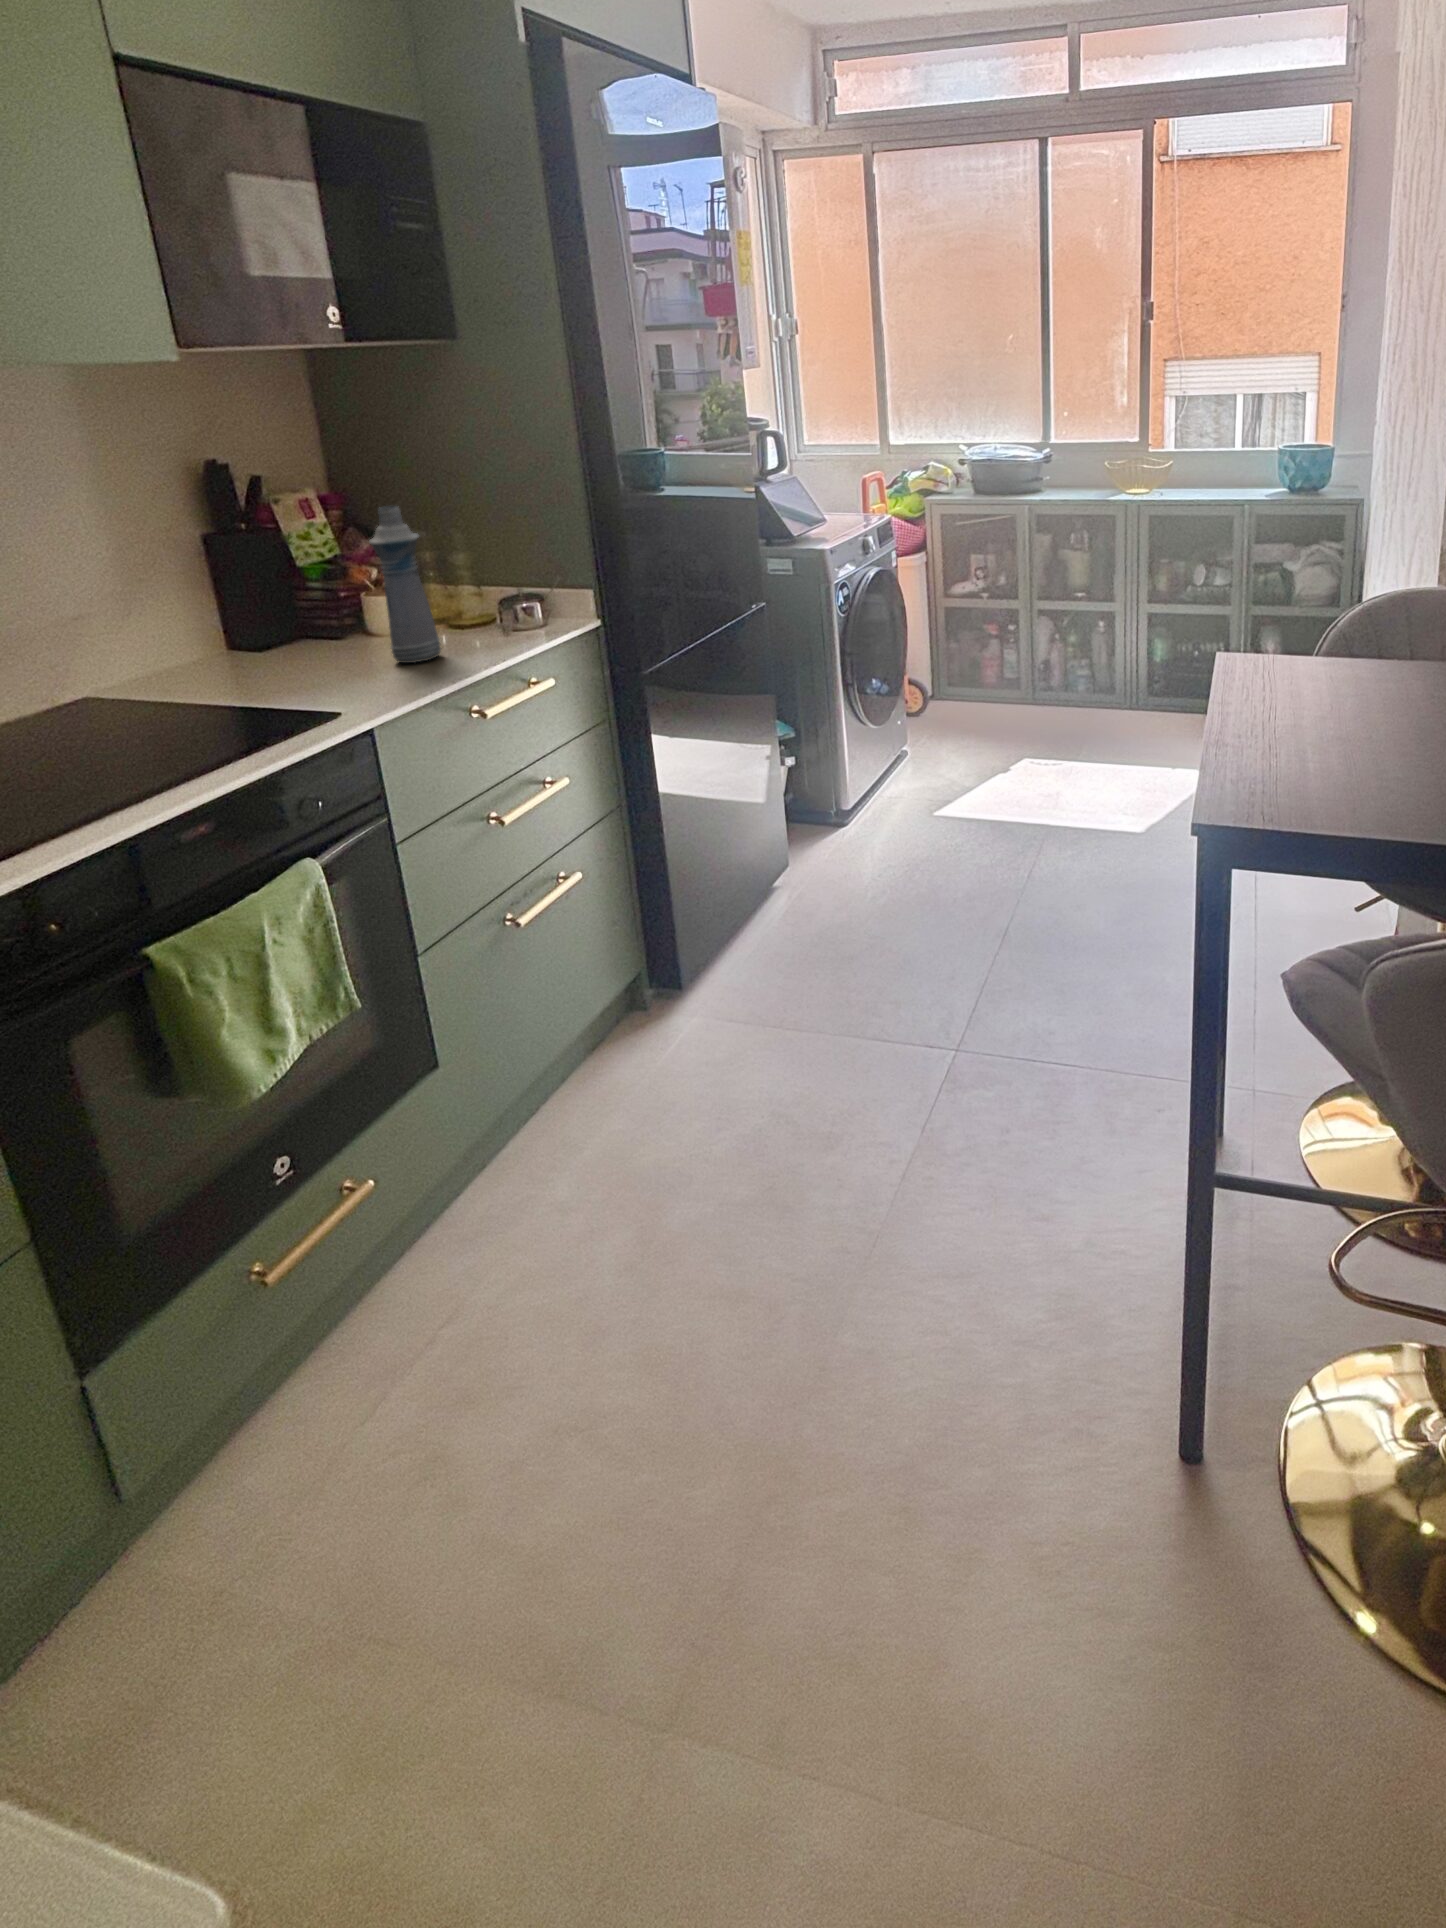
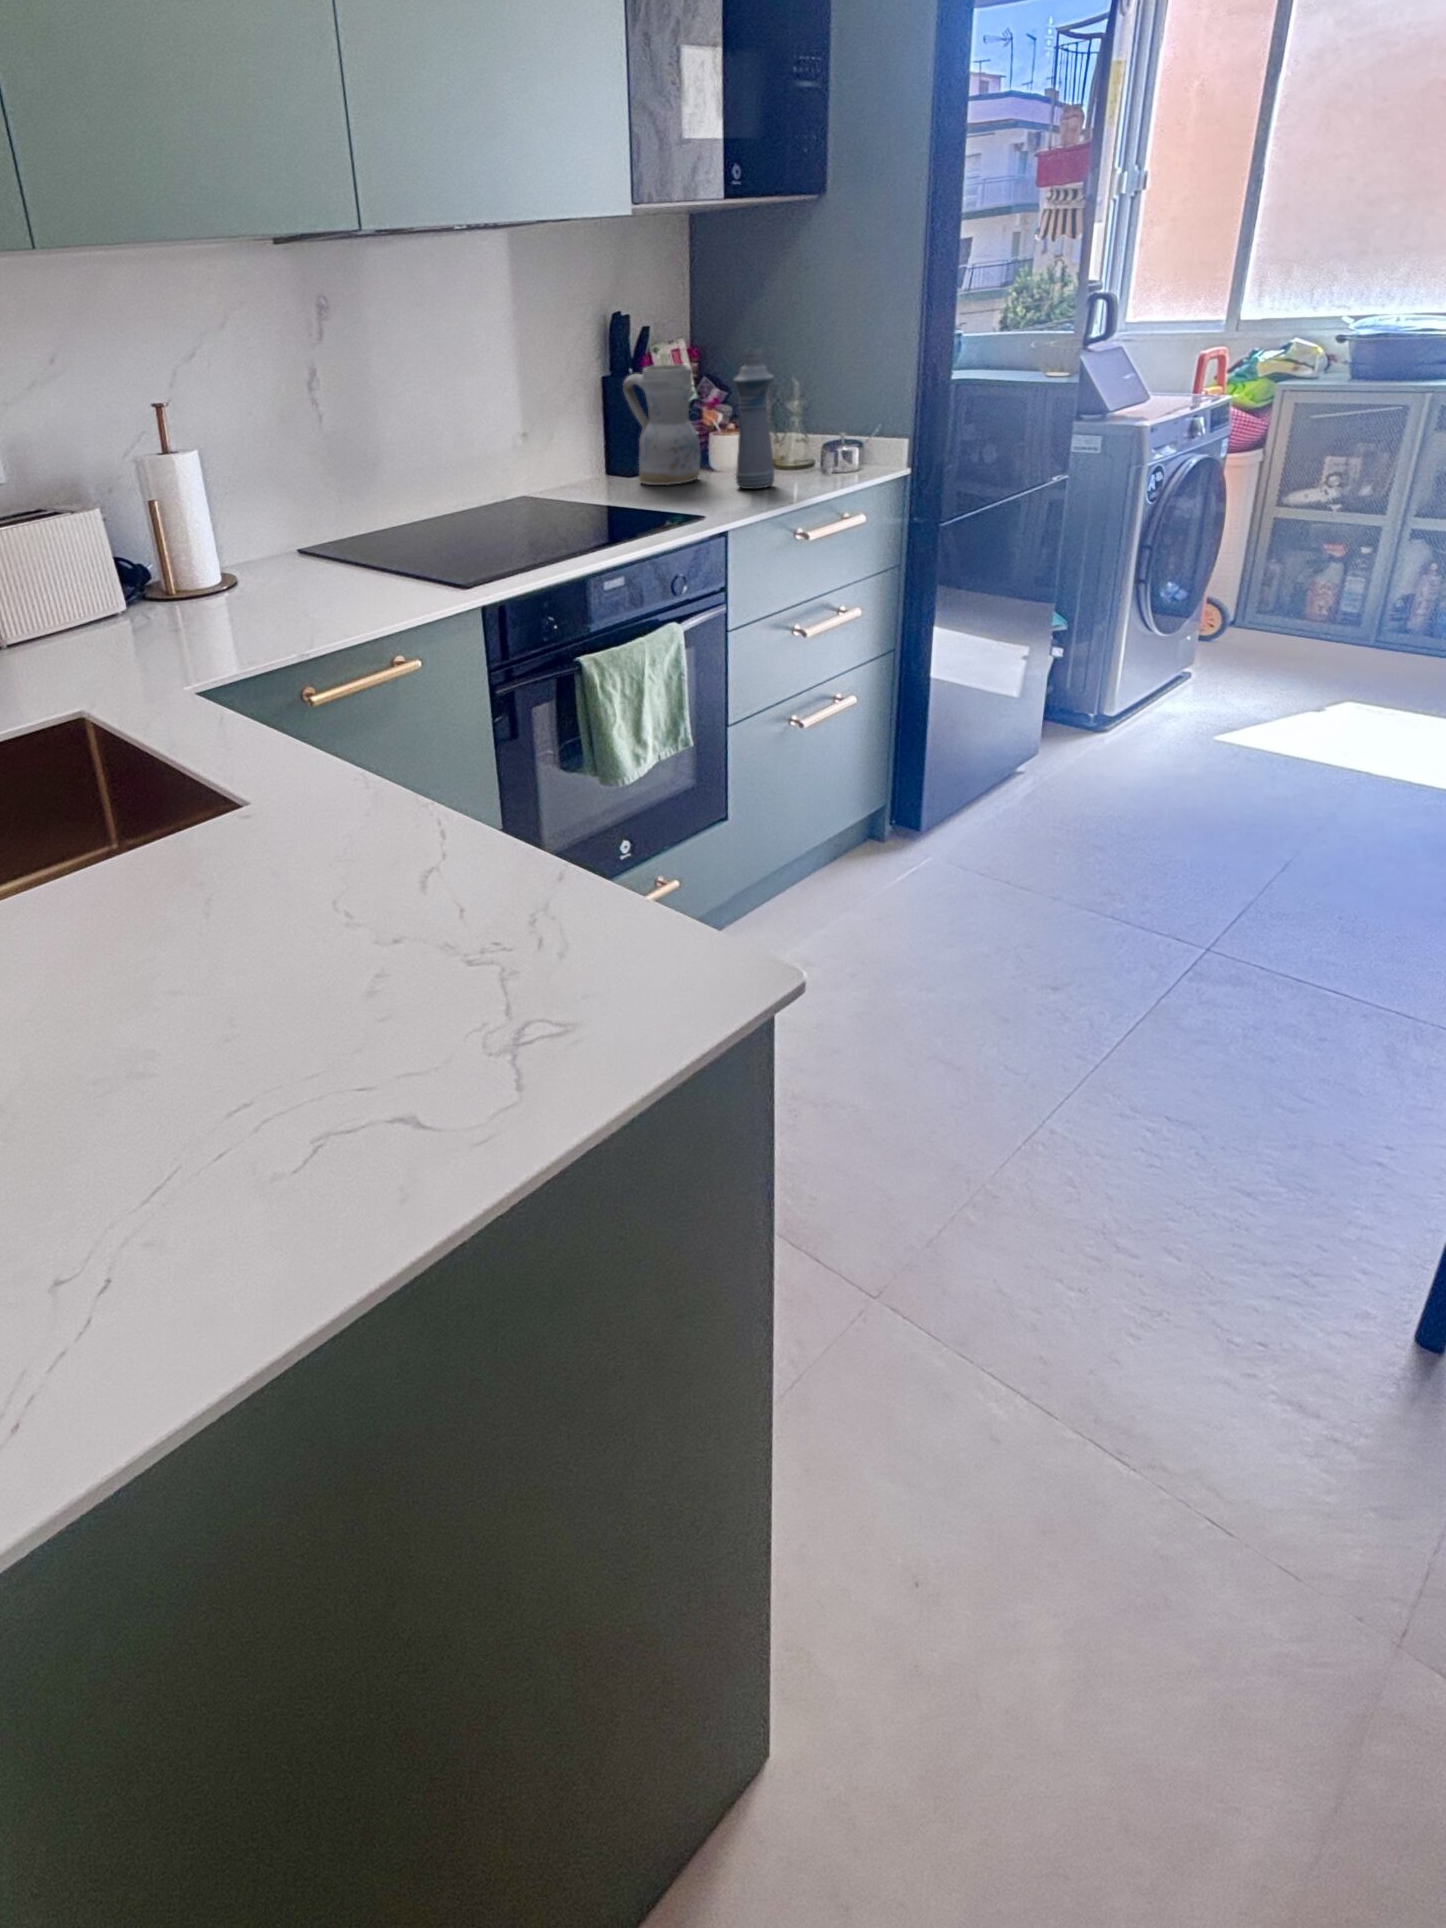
ceramic pitcher: none [228,522,351,666] -> present [623,364,700,485]

